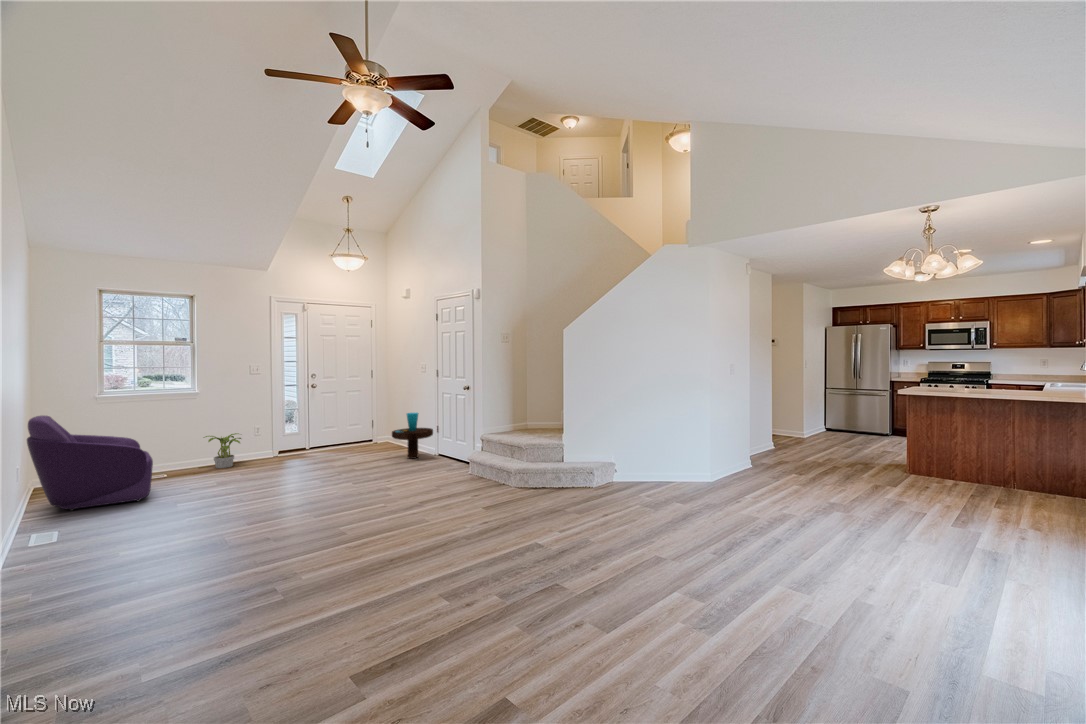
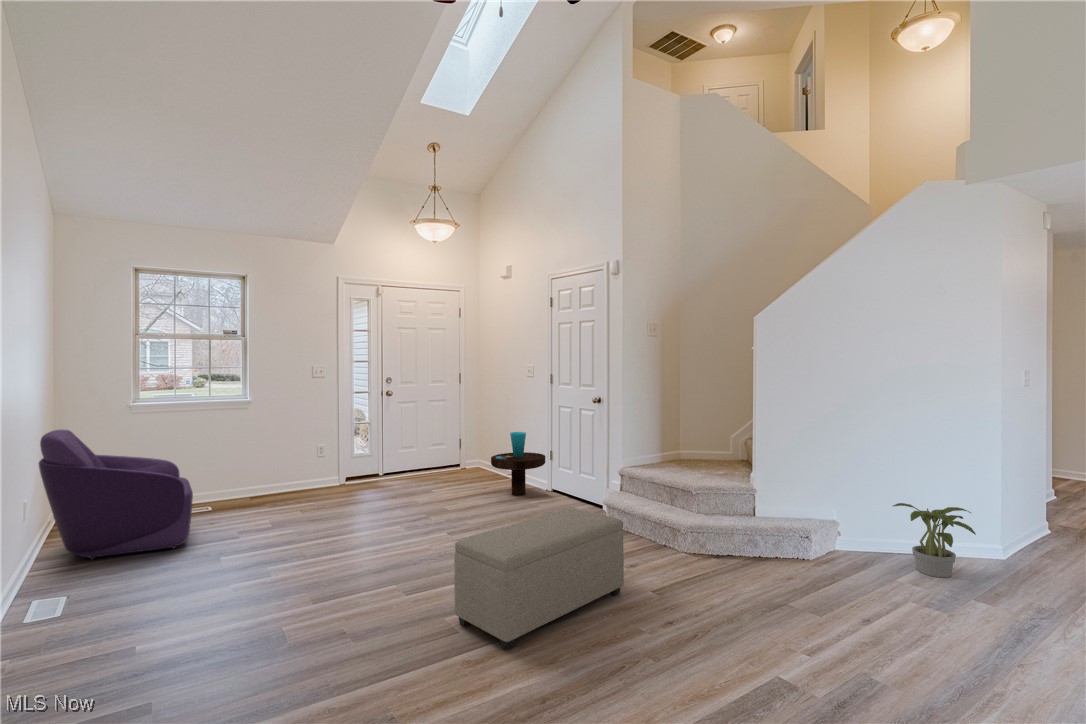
potted plant: present [204,433,241,468] -> present [893,503,976,577]
ottoman: none [342,458,459,540] -> present [454,508,624,650]

